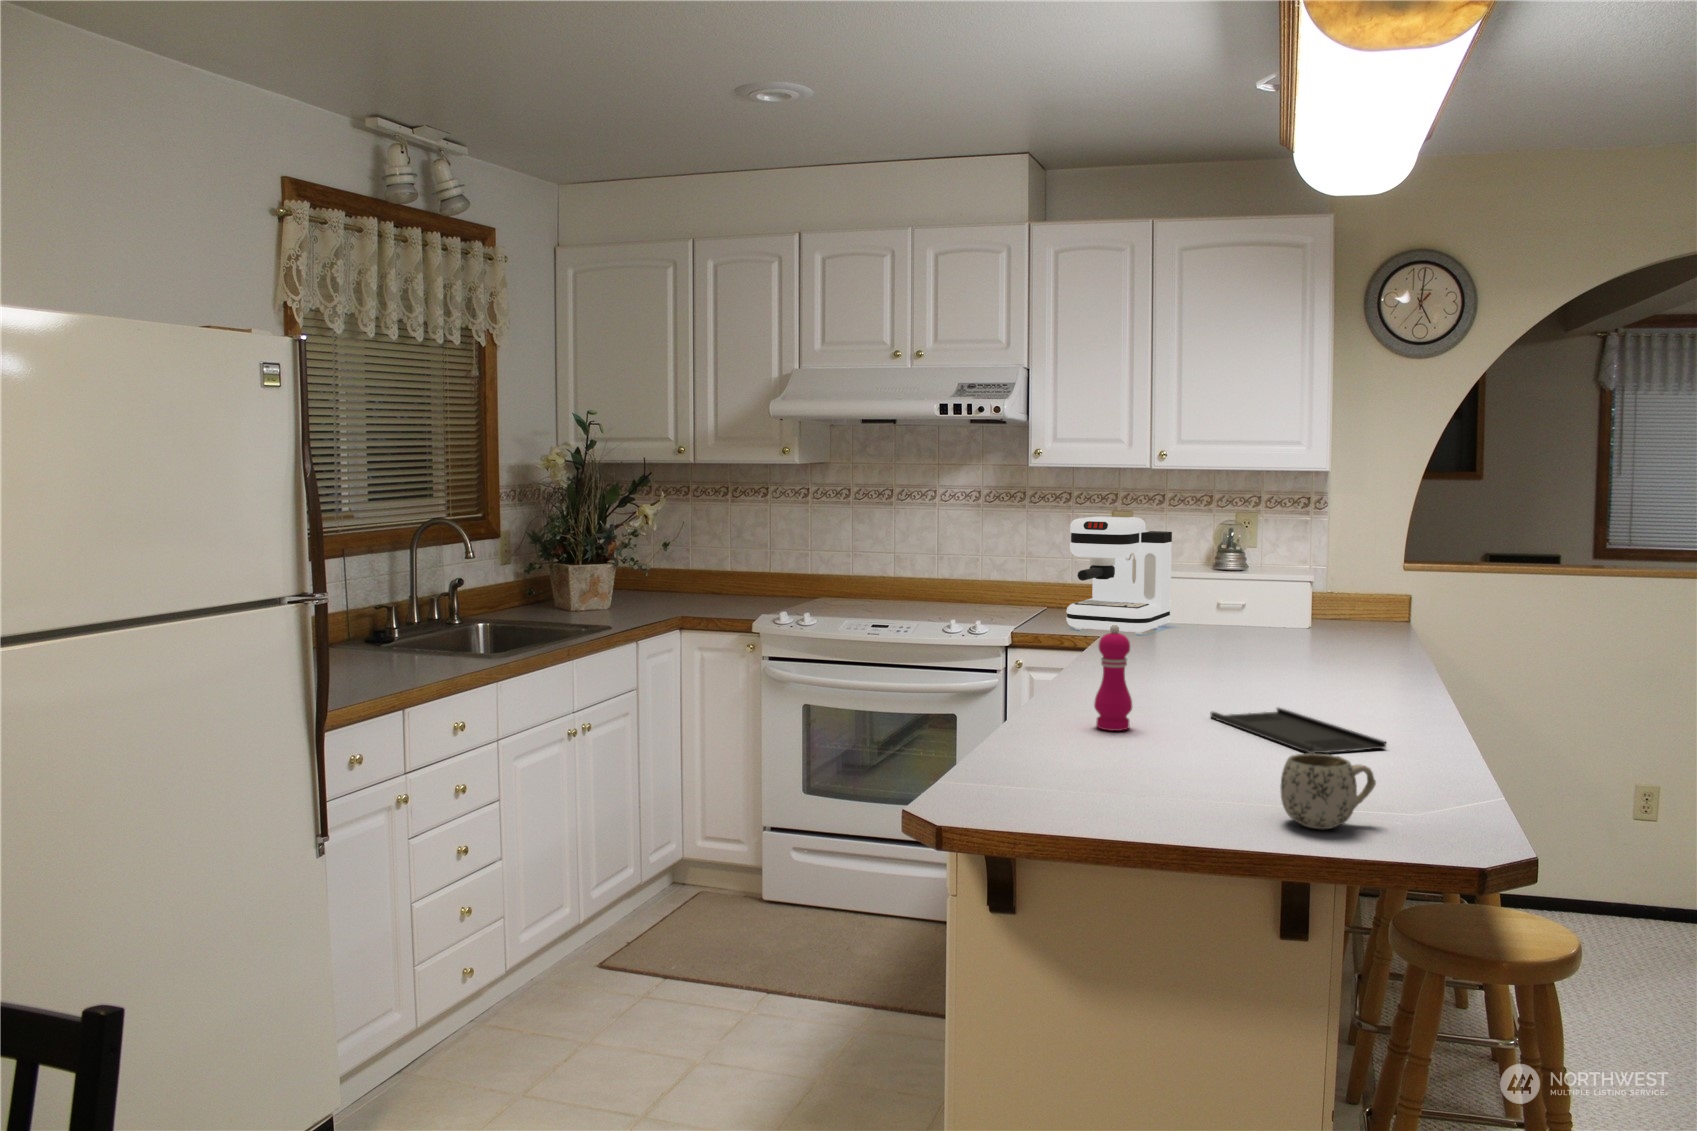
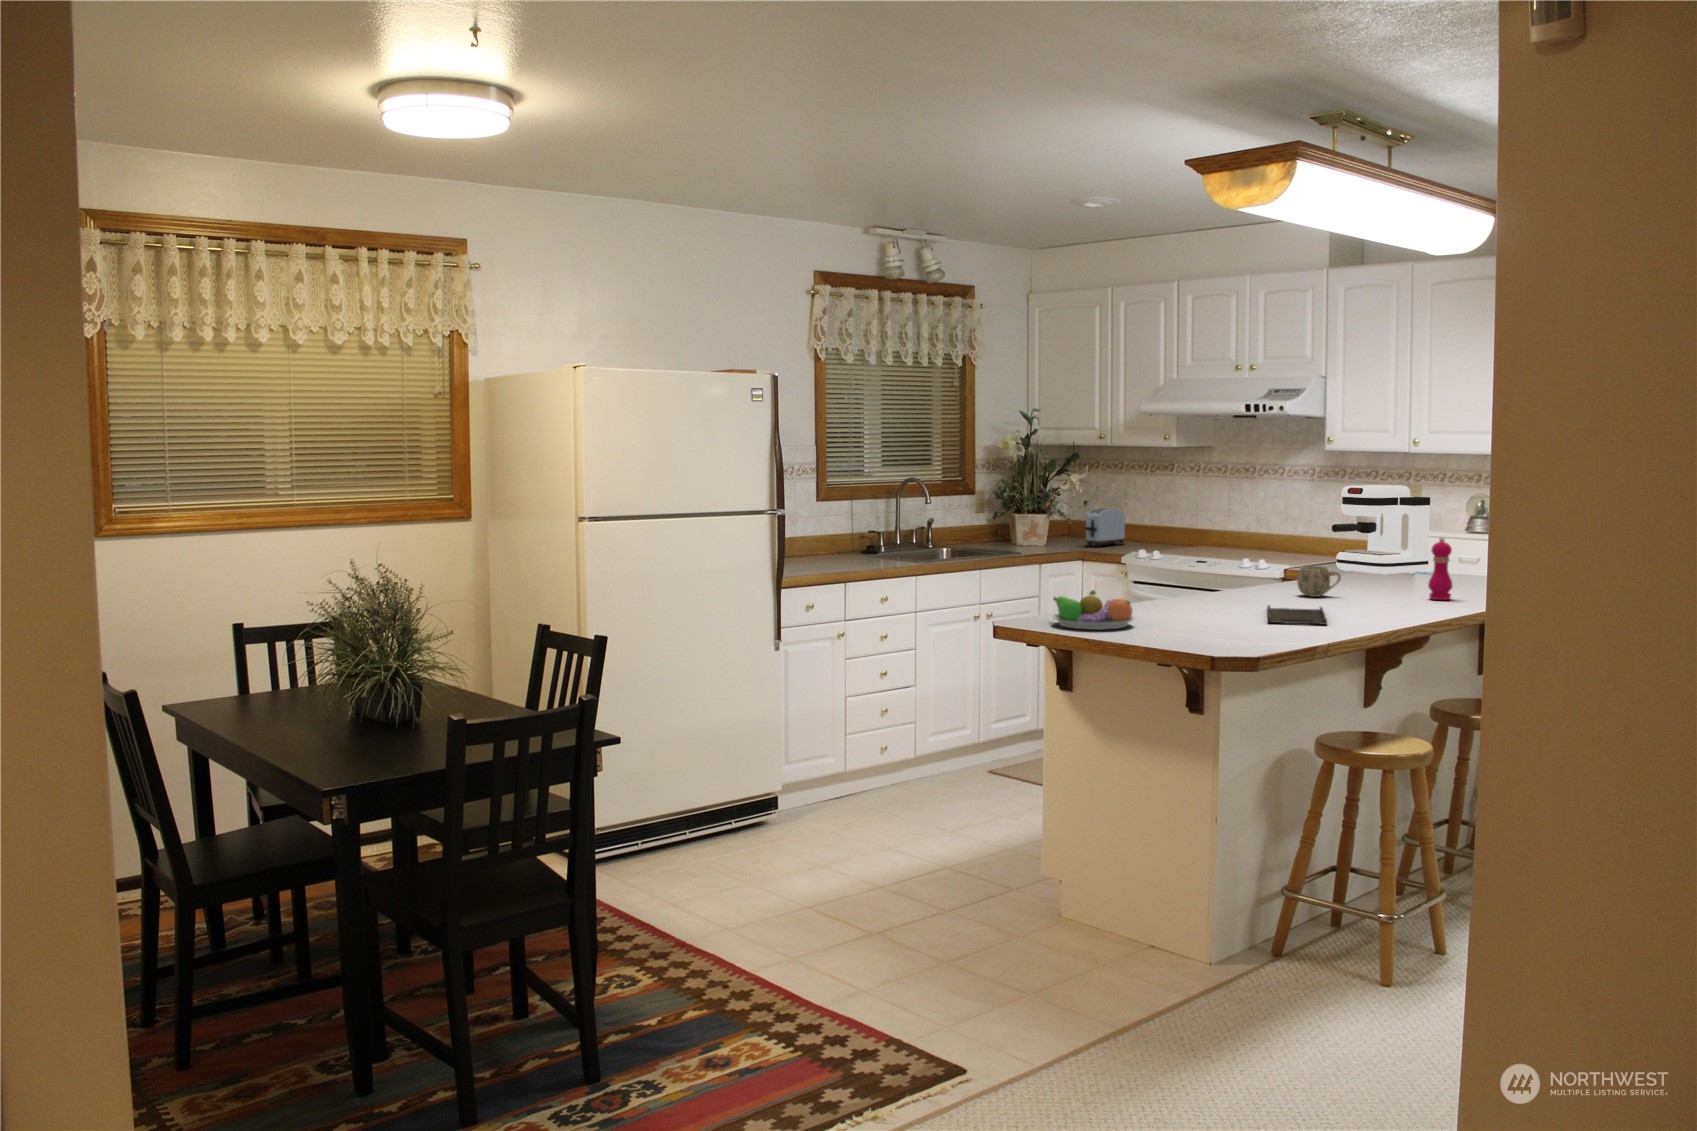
toaster: none [666,551,707,604] -> present [1085,508,1125,547]
pepper mill: present [1094,625,1132,731] -> present [1428,537,1452,600]
fruit bowl: none [1019,728,1186,813] -> present [1053,590,1134,630]
mug: present [1280,753,1376,829] -> present [1297,566,1341,597]

